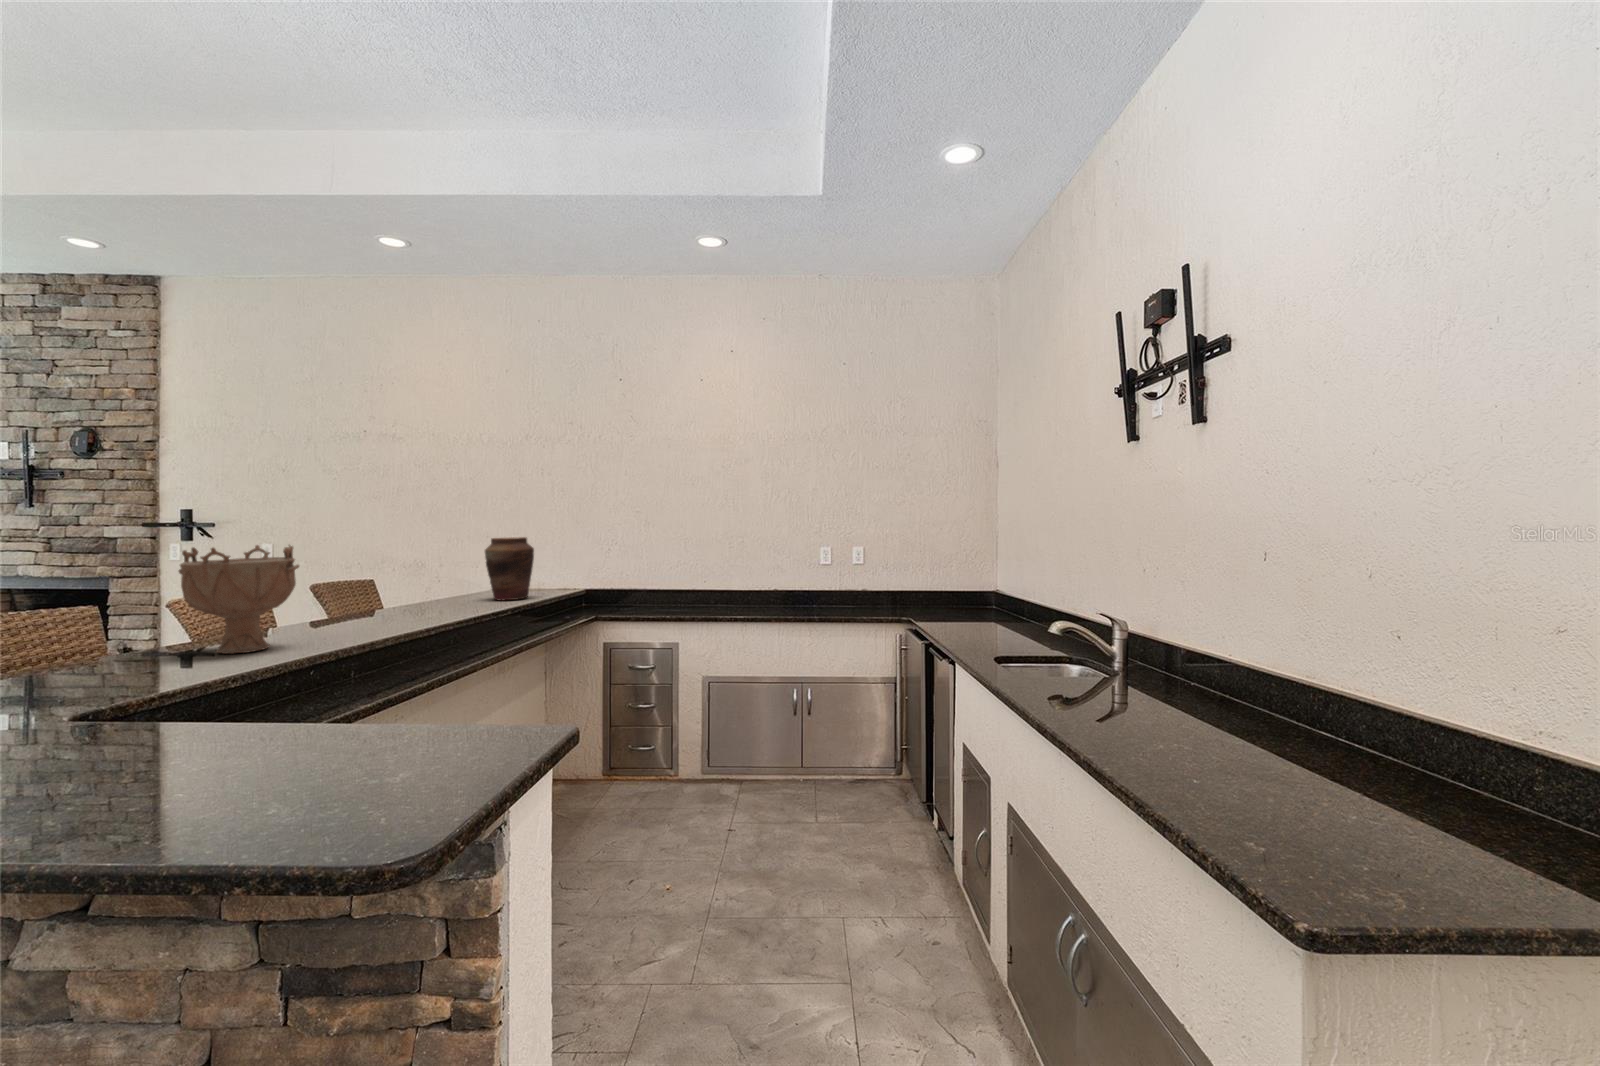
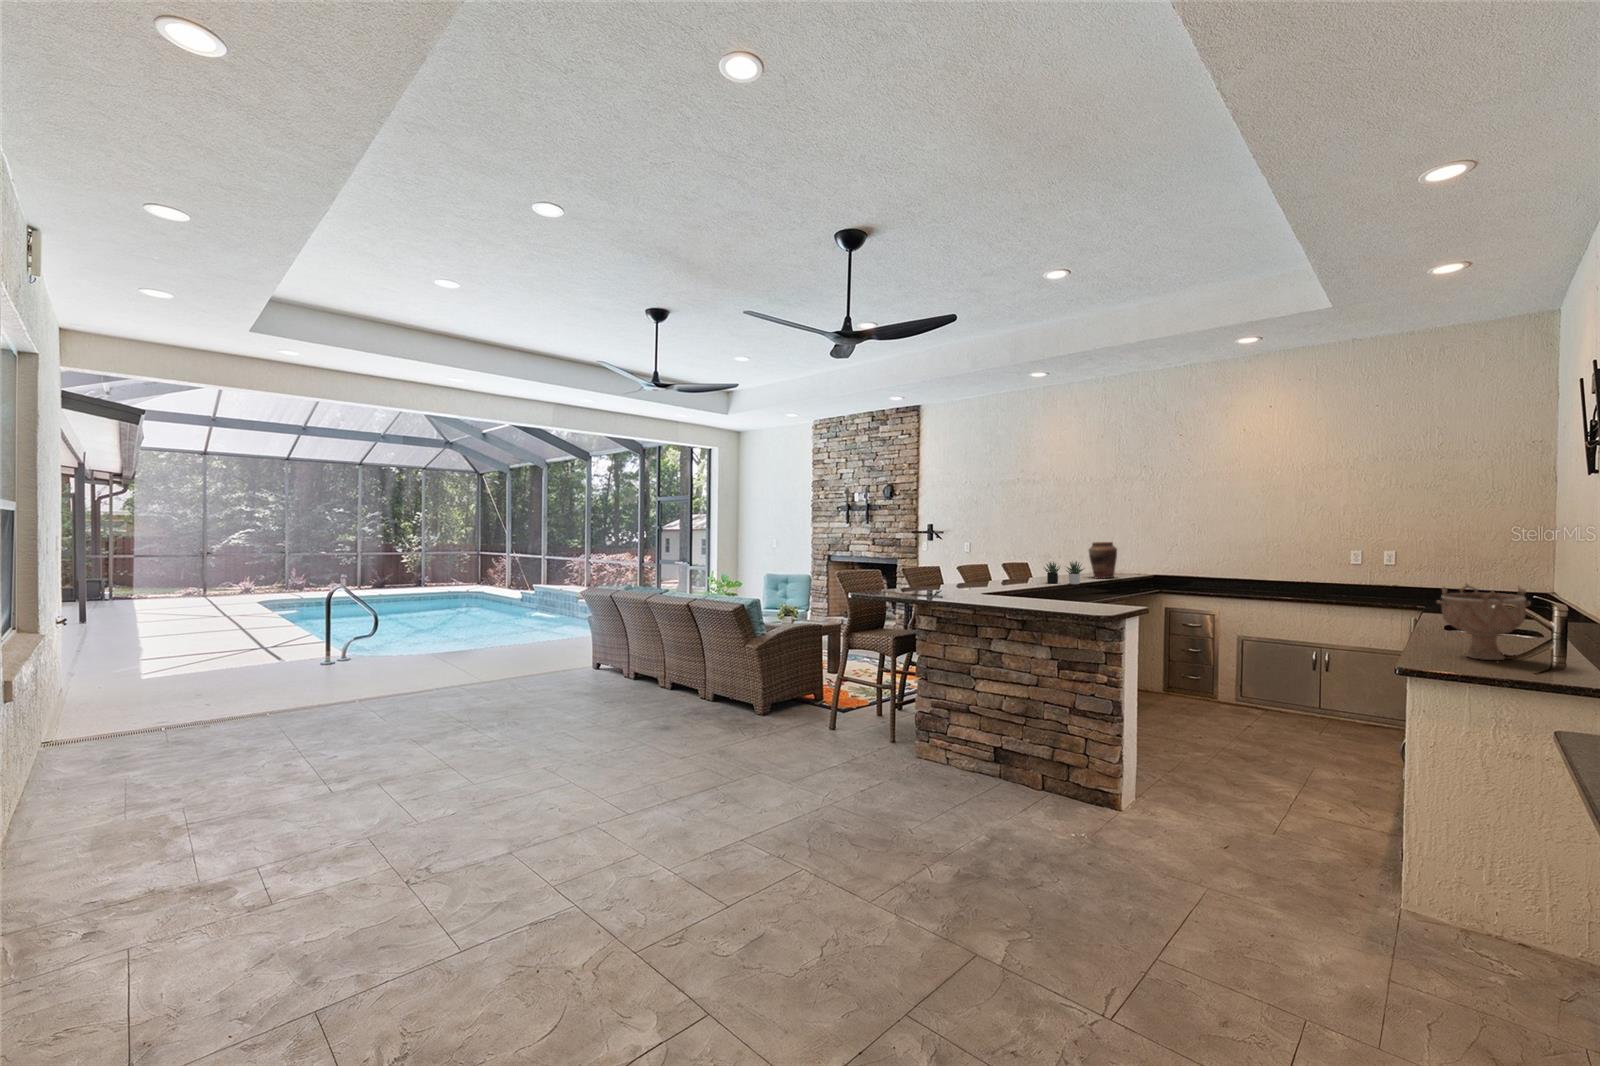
decorative bowl: present [179,545,299,654] -> present [1437,584,1531,660]
succulent plant: none [382,566,473,615] -> present [1044,561,1083,584]

